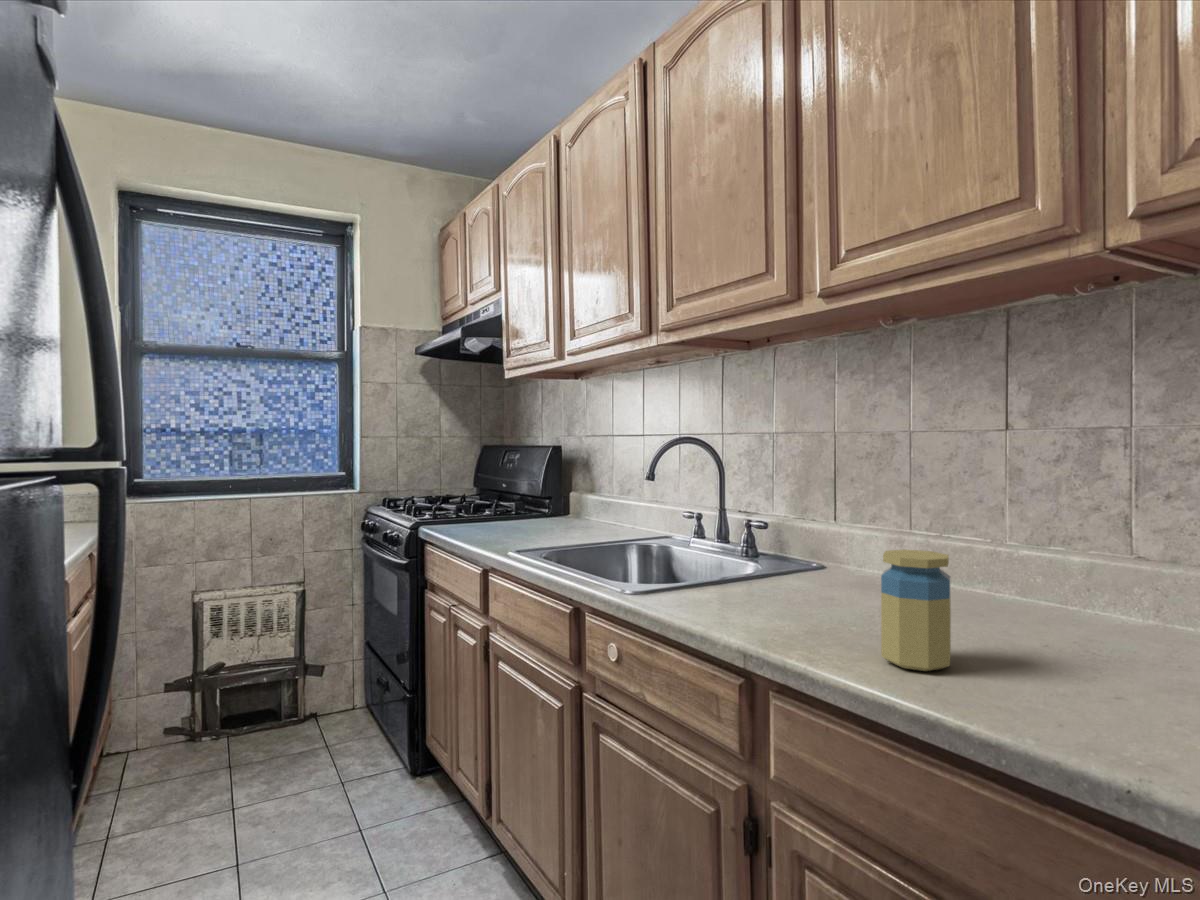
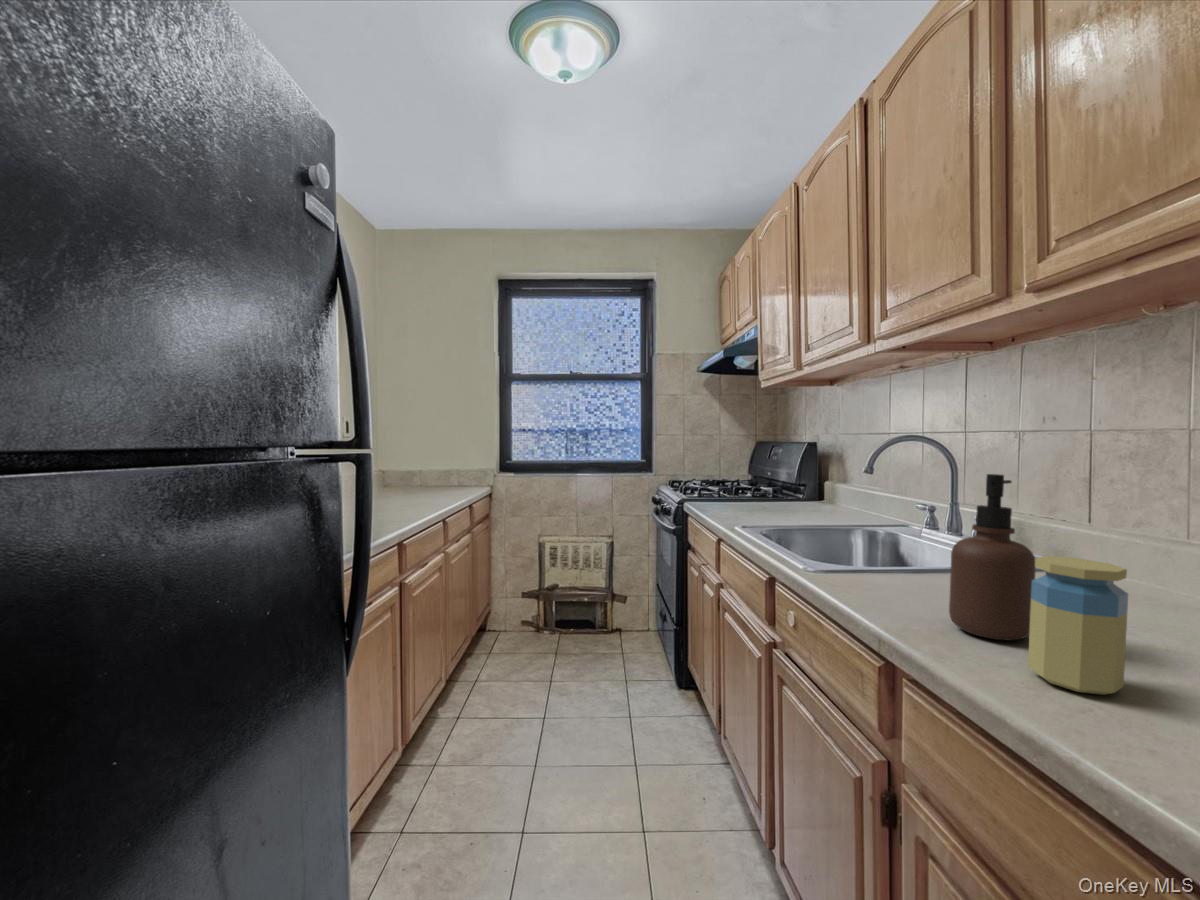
soap dispenser: none [791,476,861,636] -> present [949,474,1036,641]

